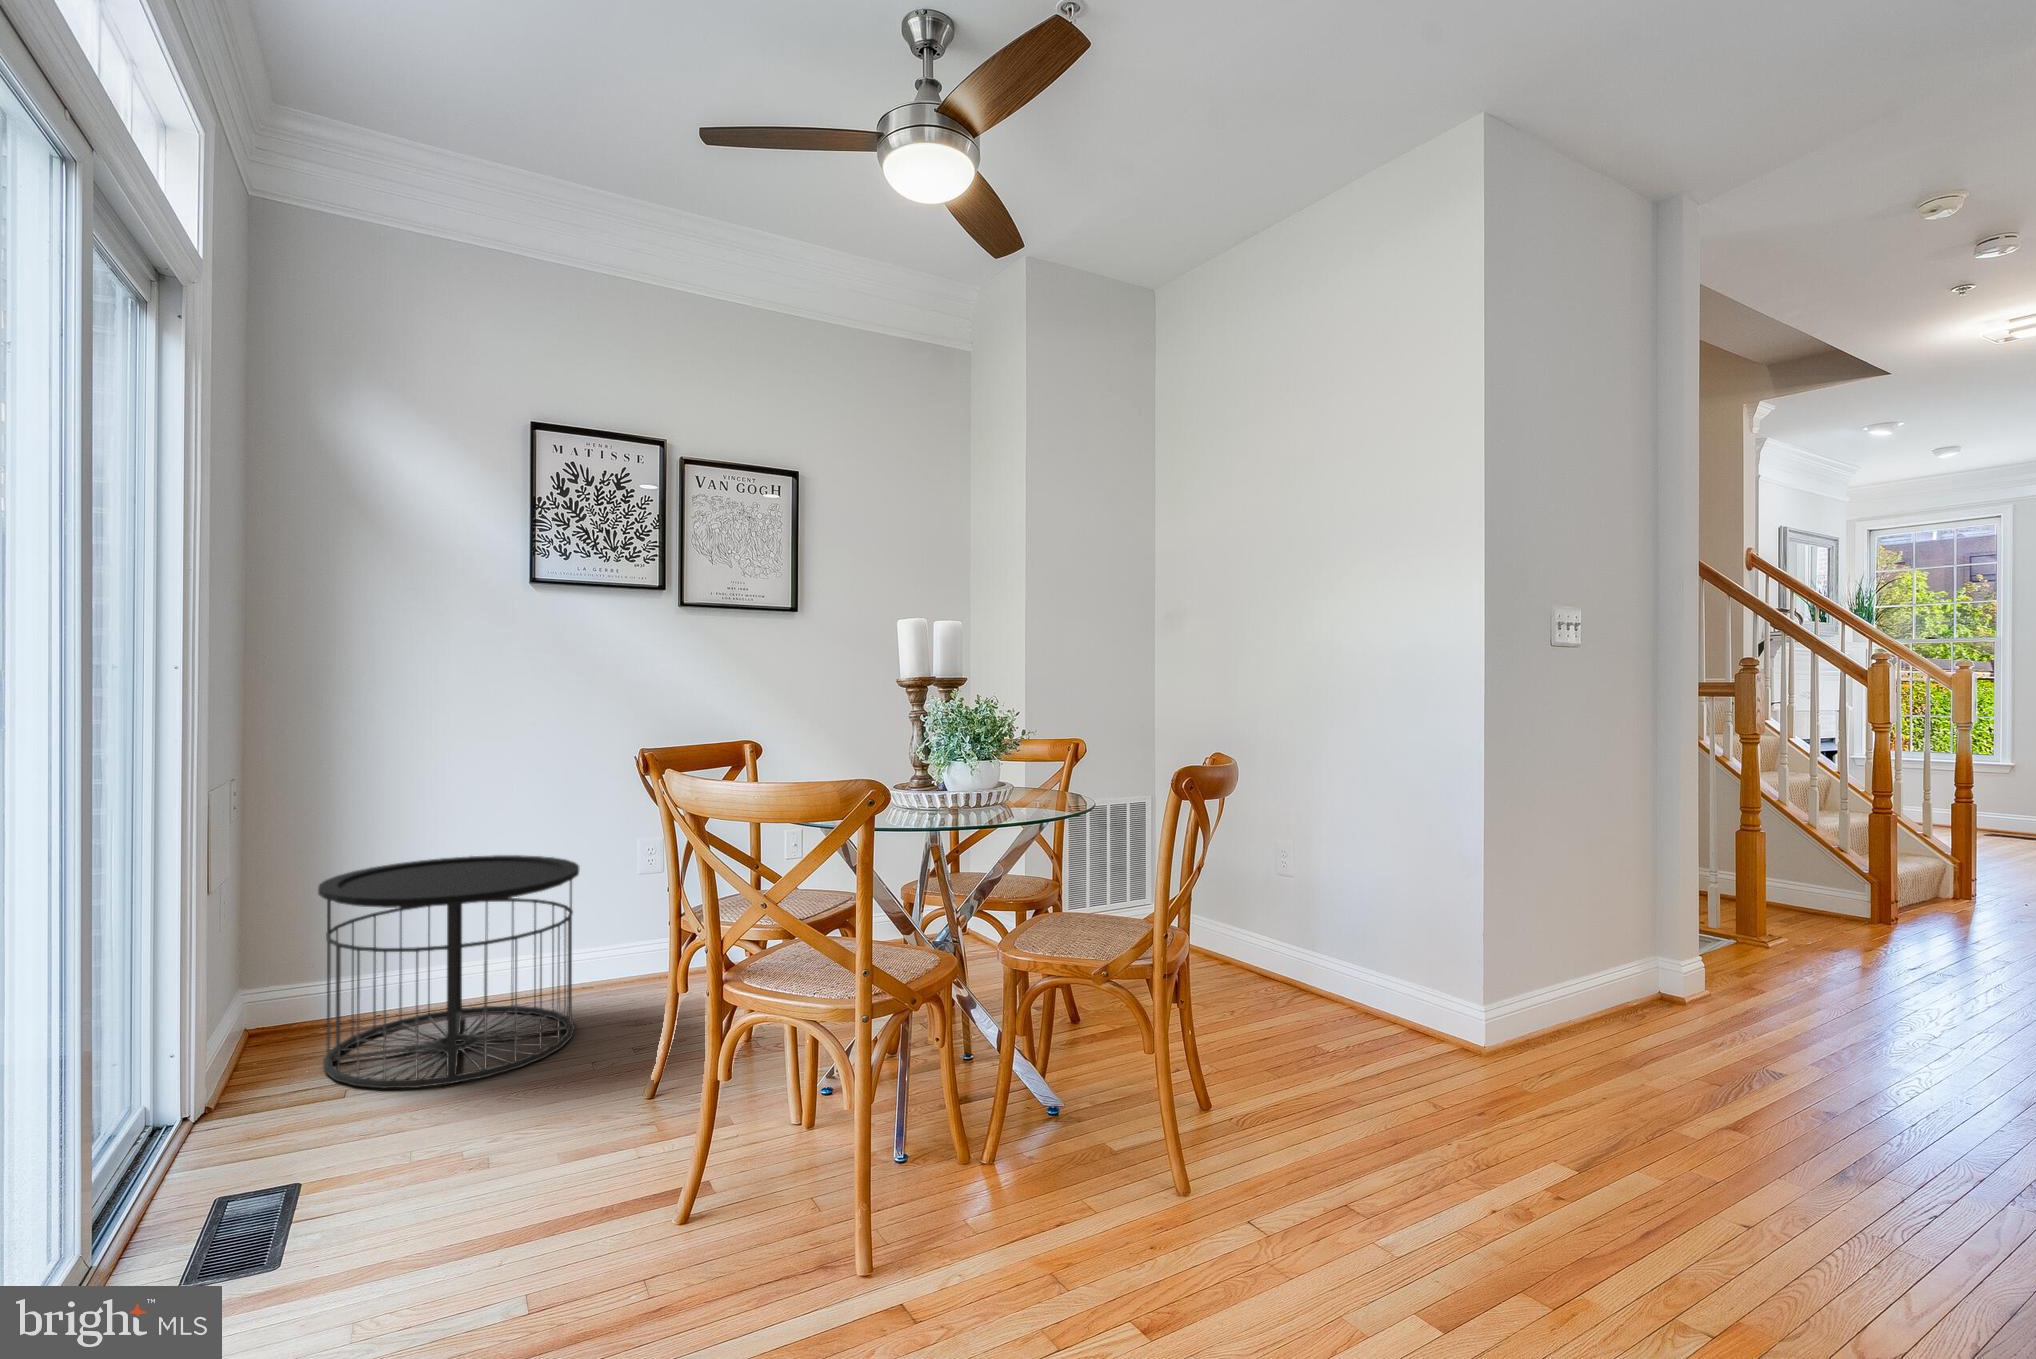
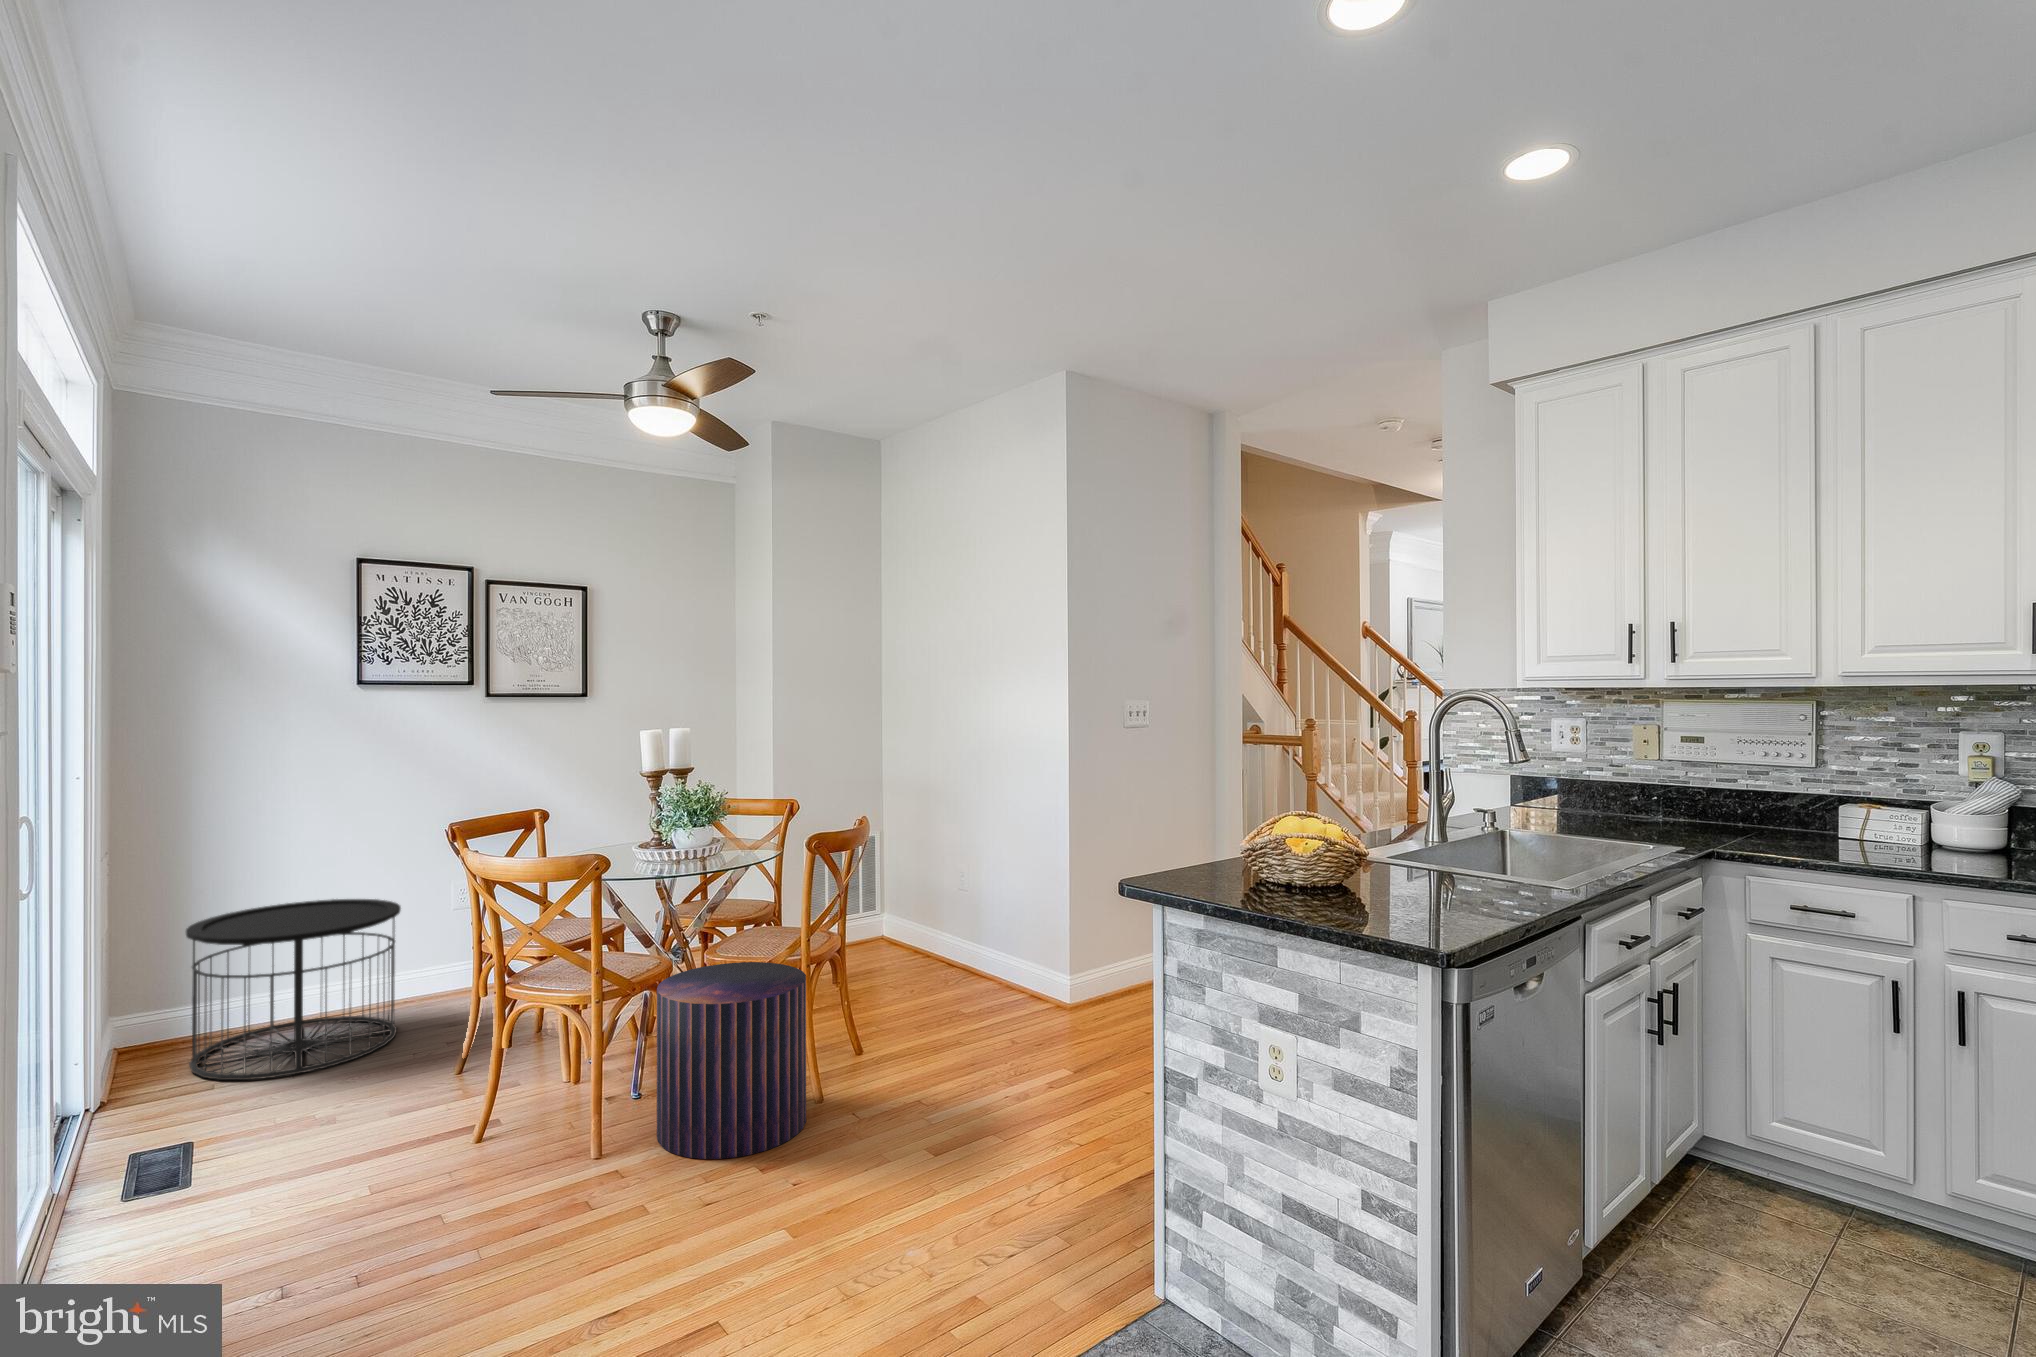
pouf: none [944,965,1172,1288] -> present [657,962,806,1159]

